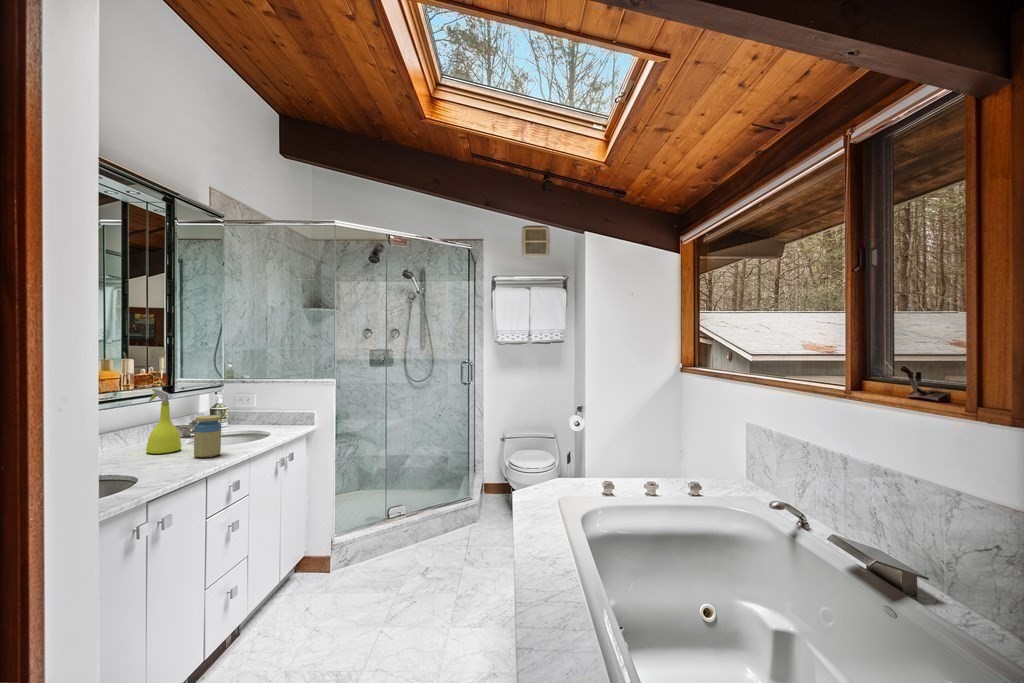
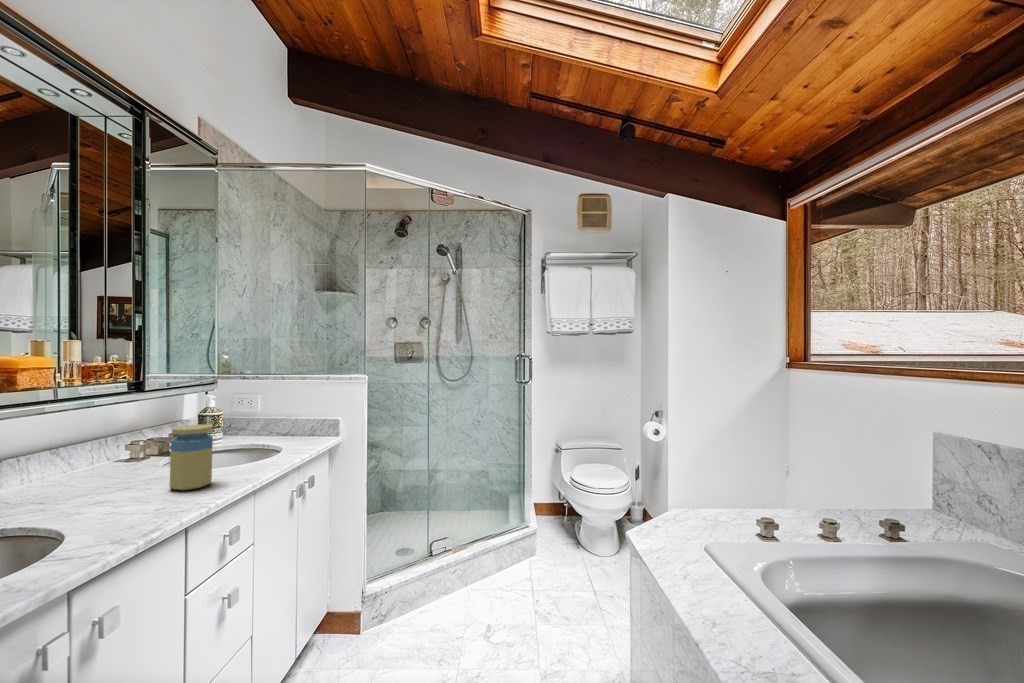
spray bottle: present [146,388,181,454] -> none [96,385,152,484]

